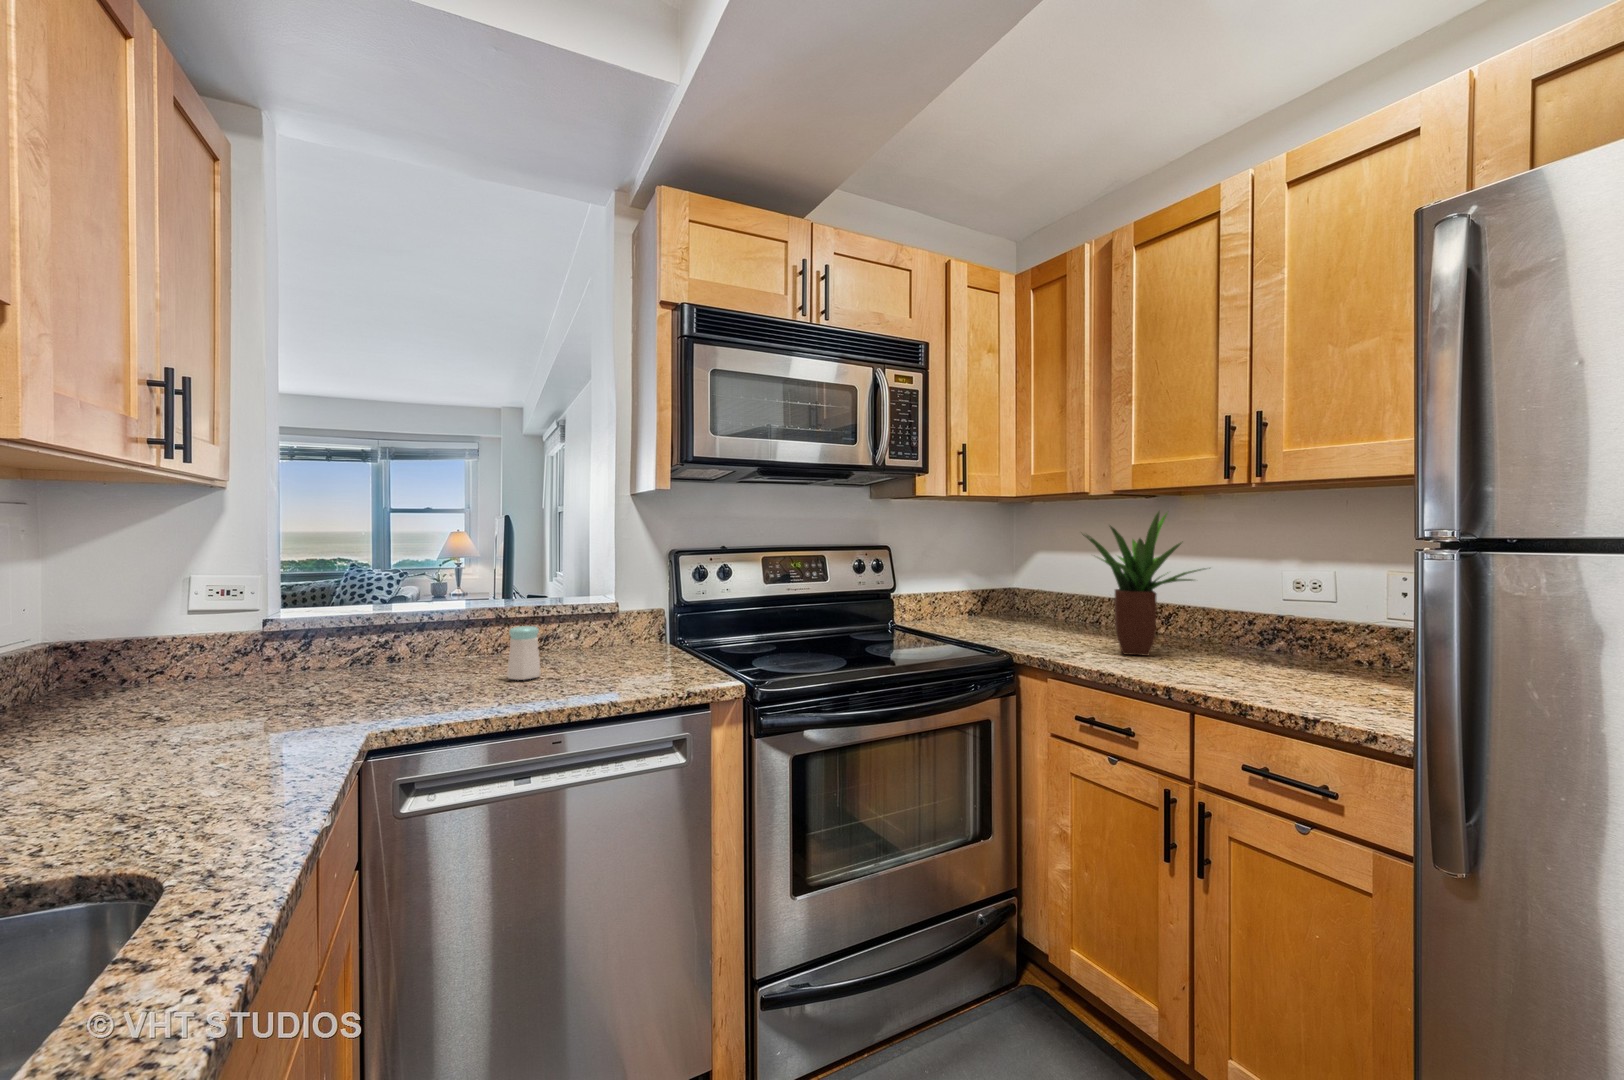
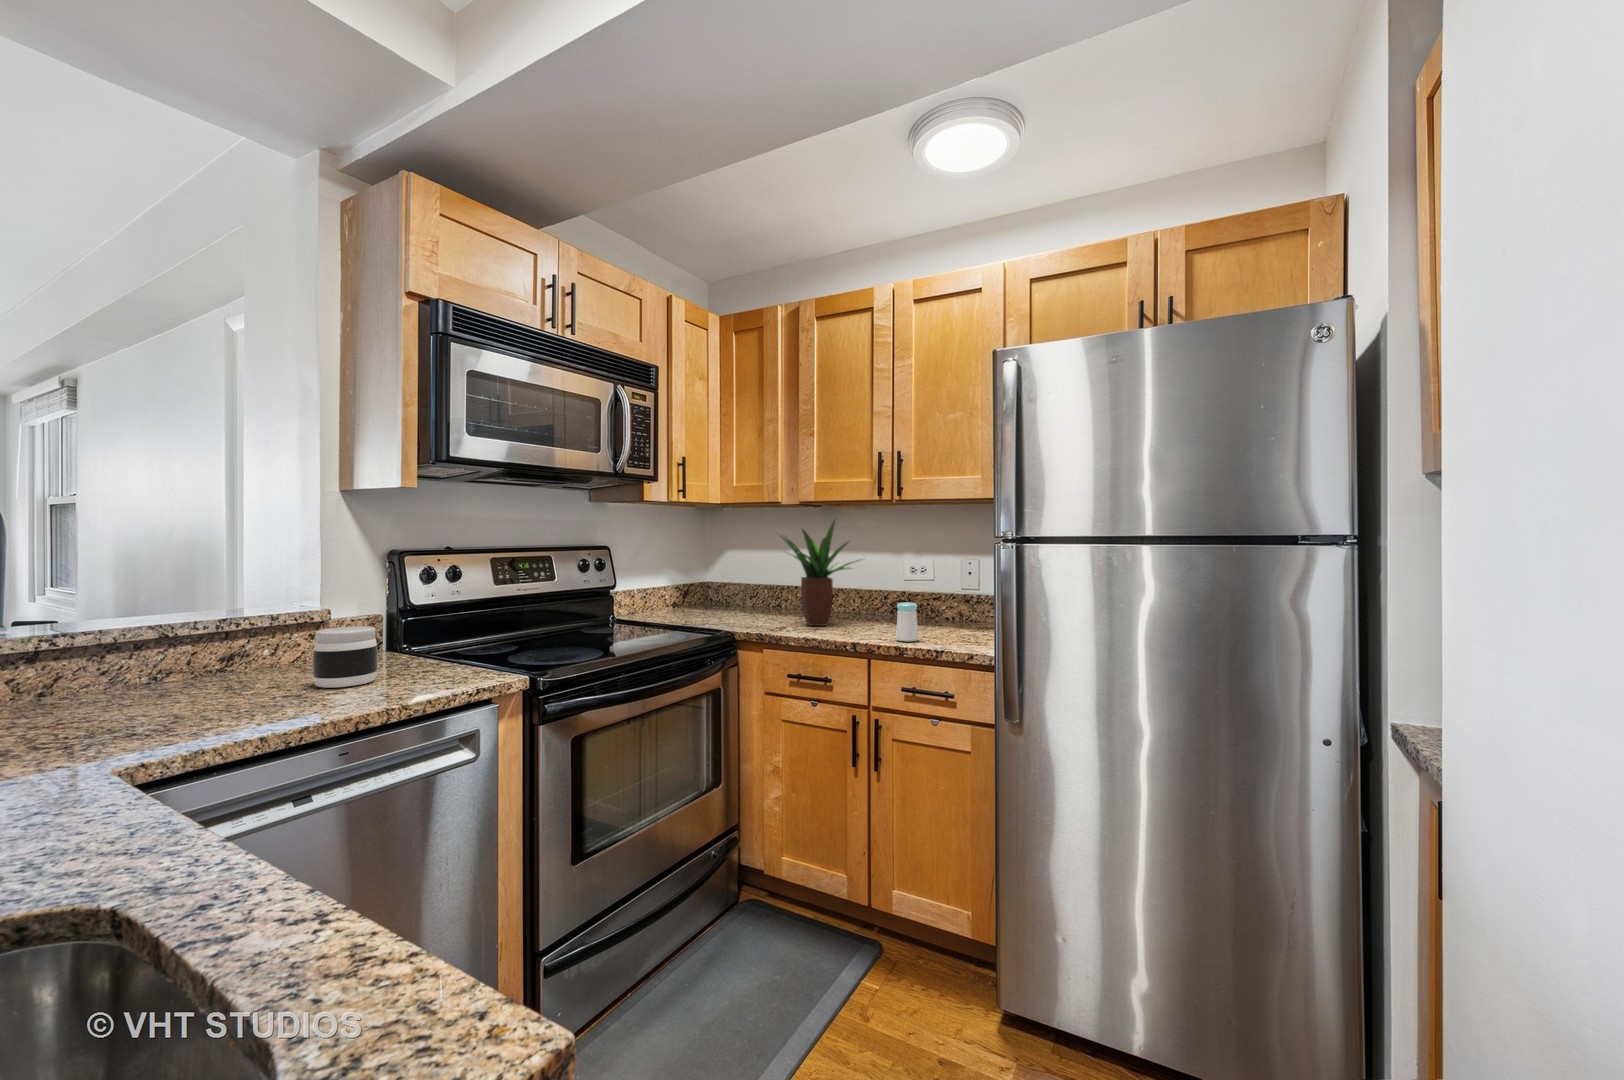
jar: none [580,620,630,675] -> present [313,626,378,688]
salt shaker: present [507,626,540,680] -> present [896,602,918,641]

